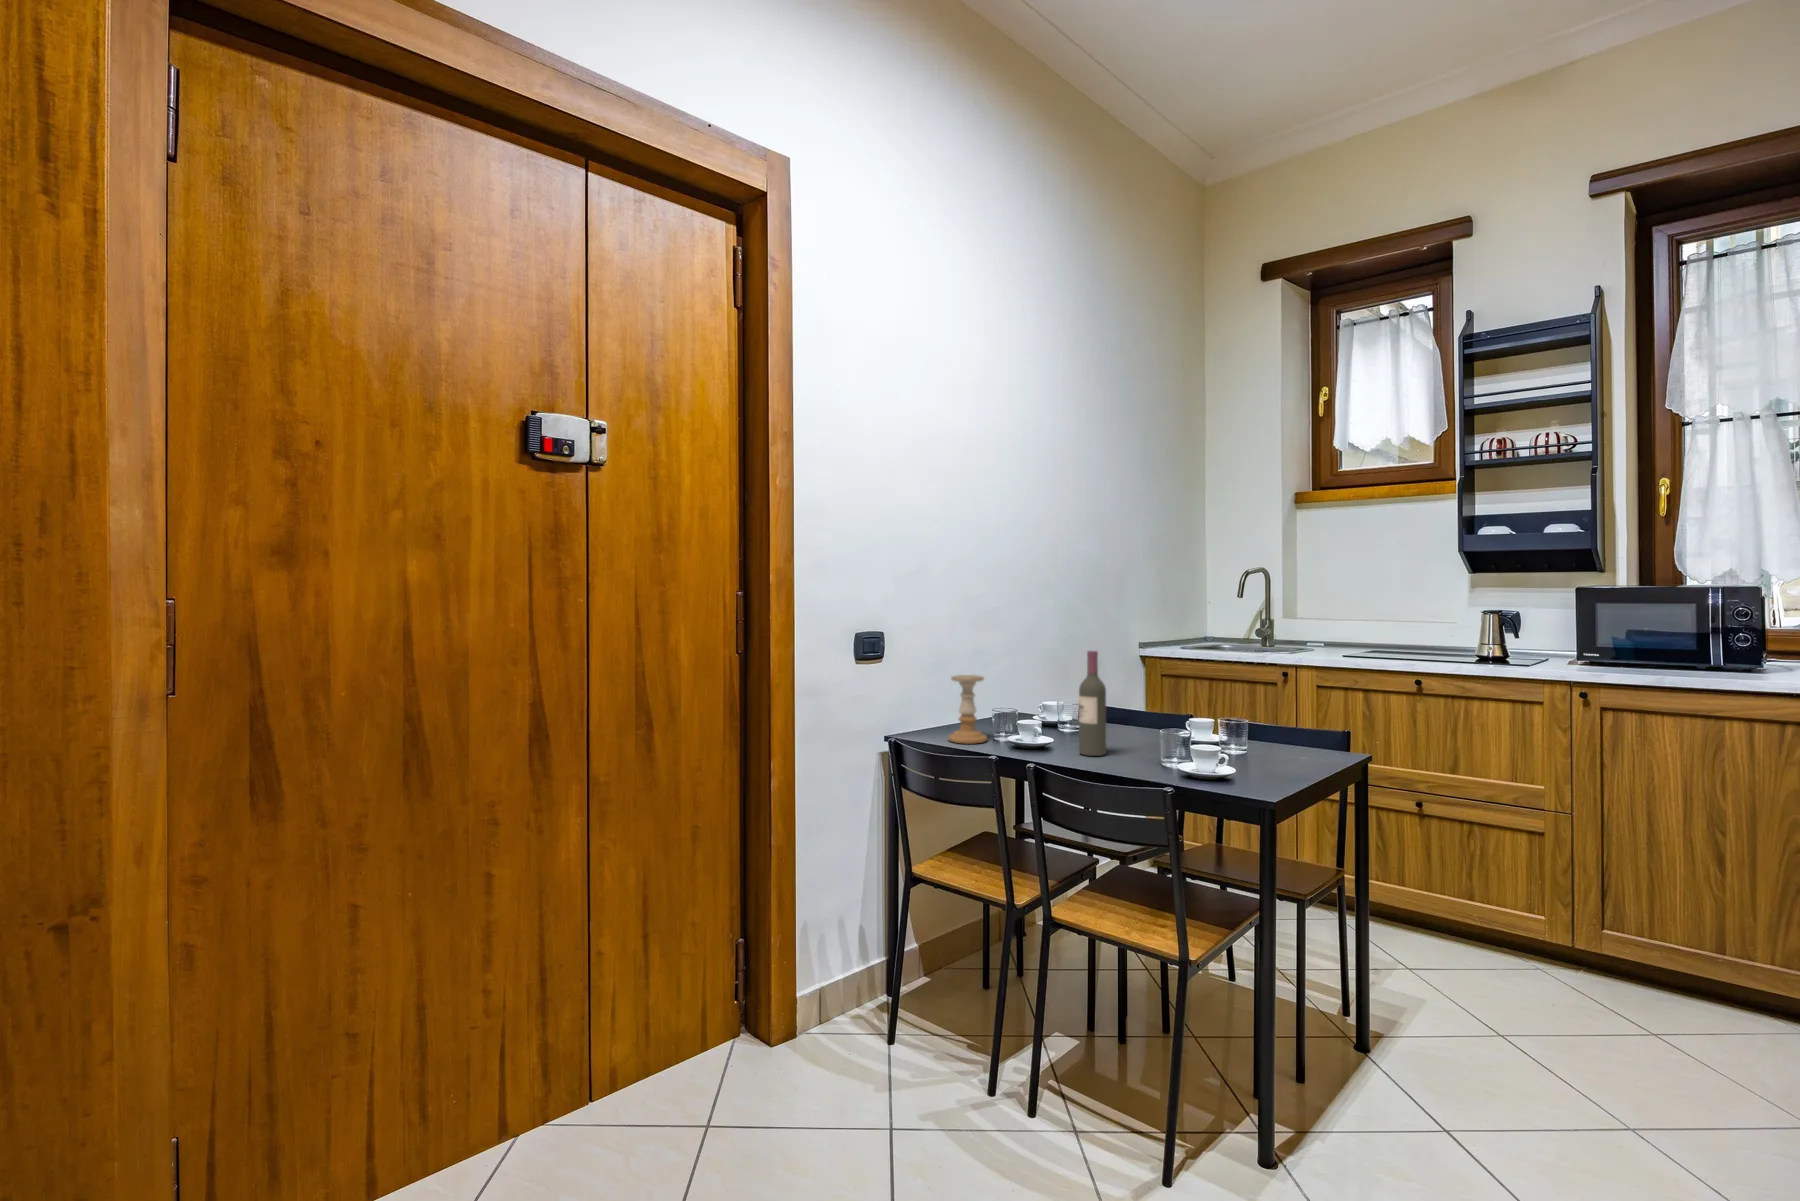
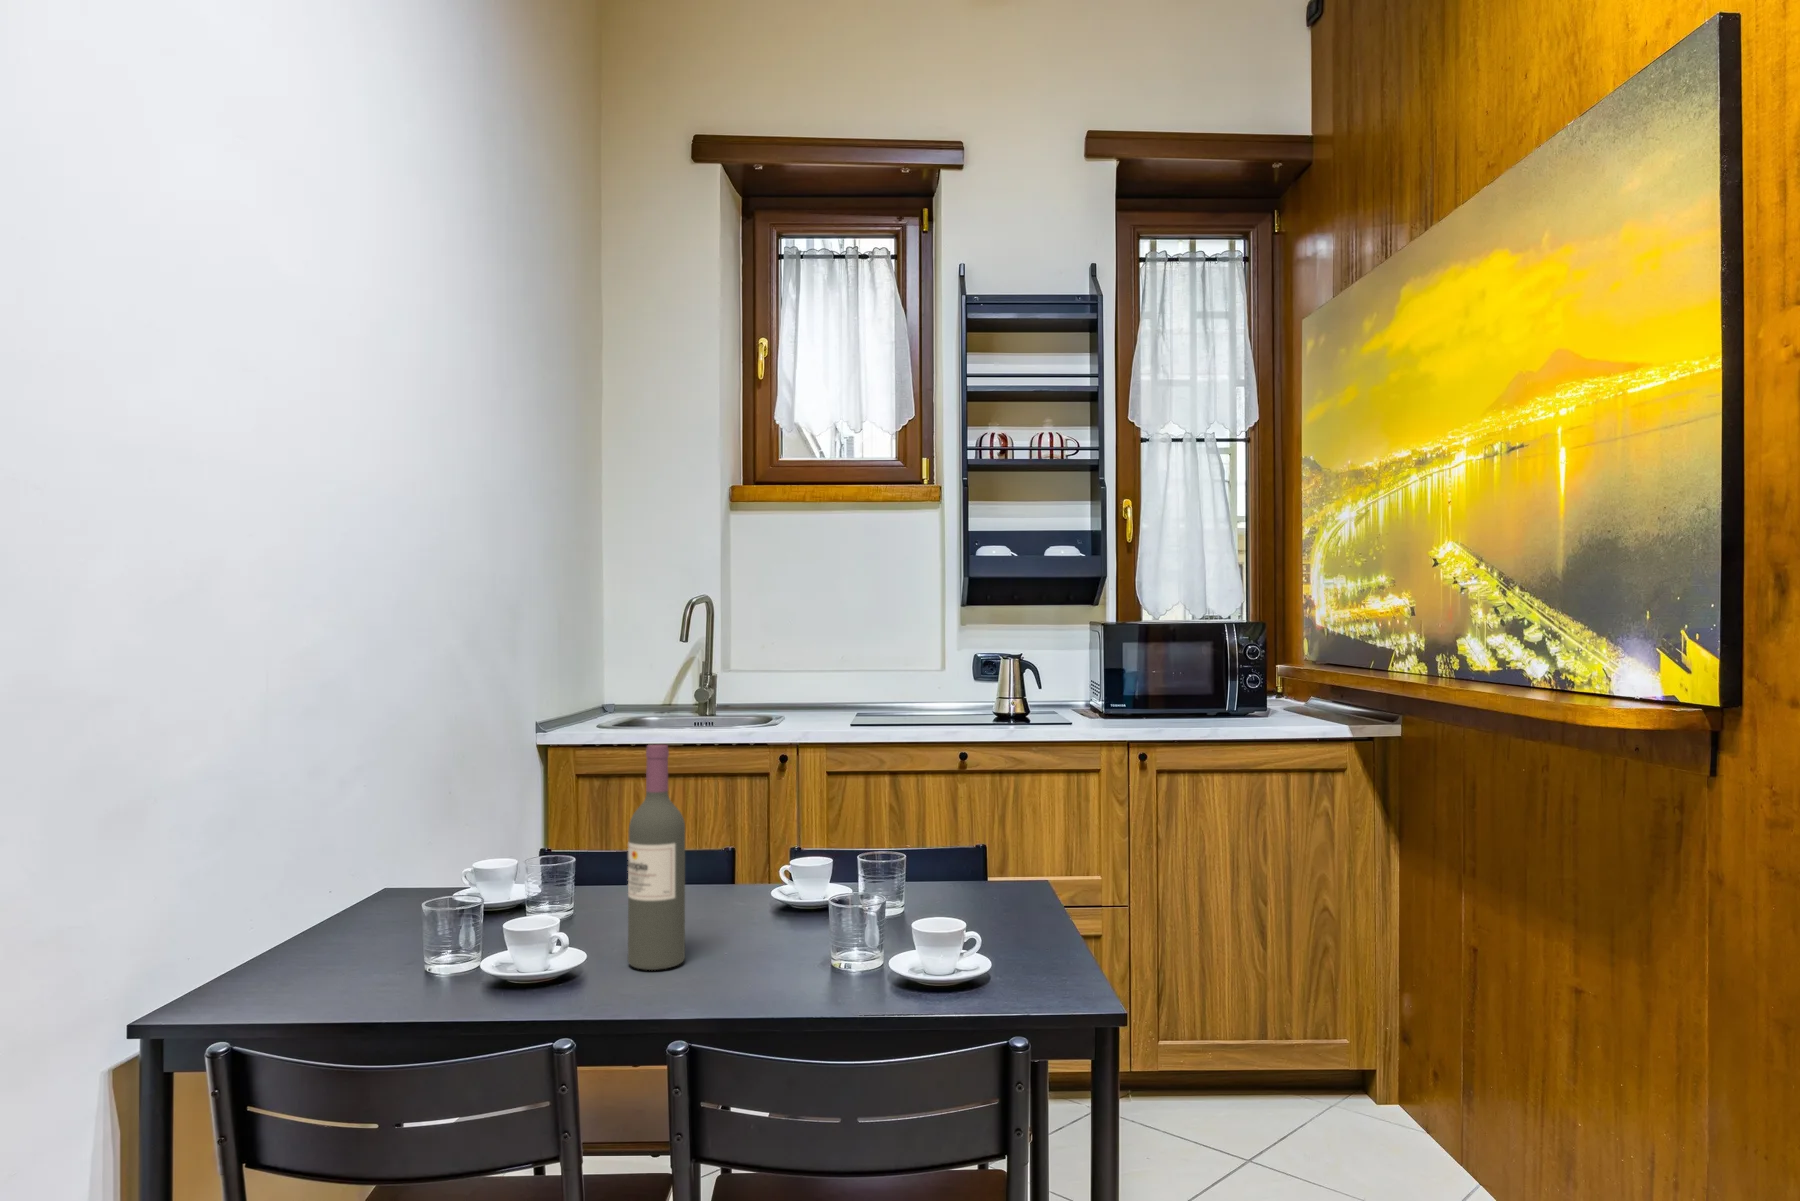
candle holder: present [948,675,987,744] -> none [283,822,389,999]

